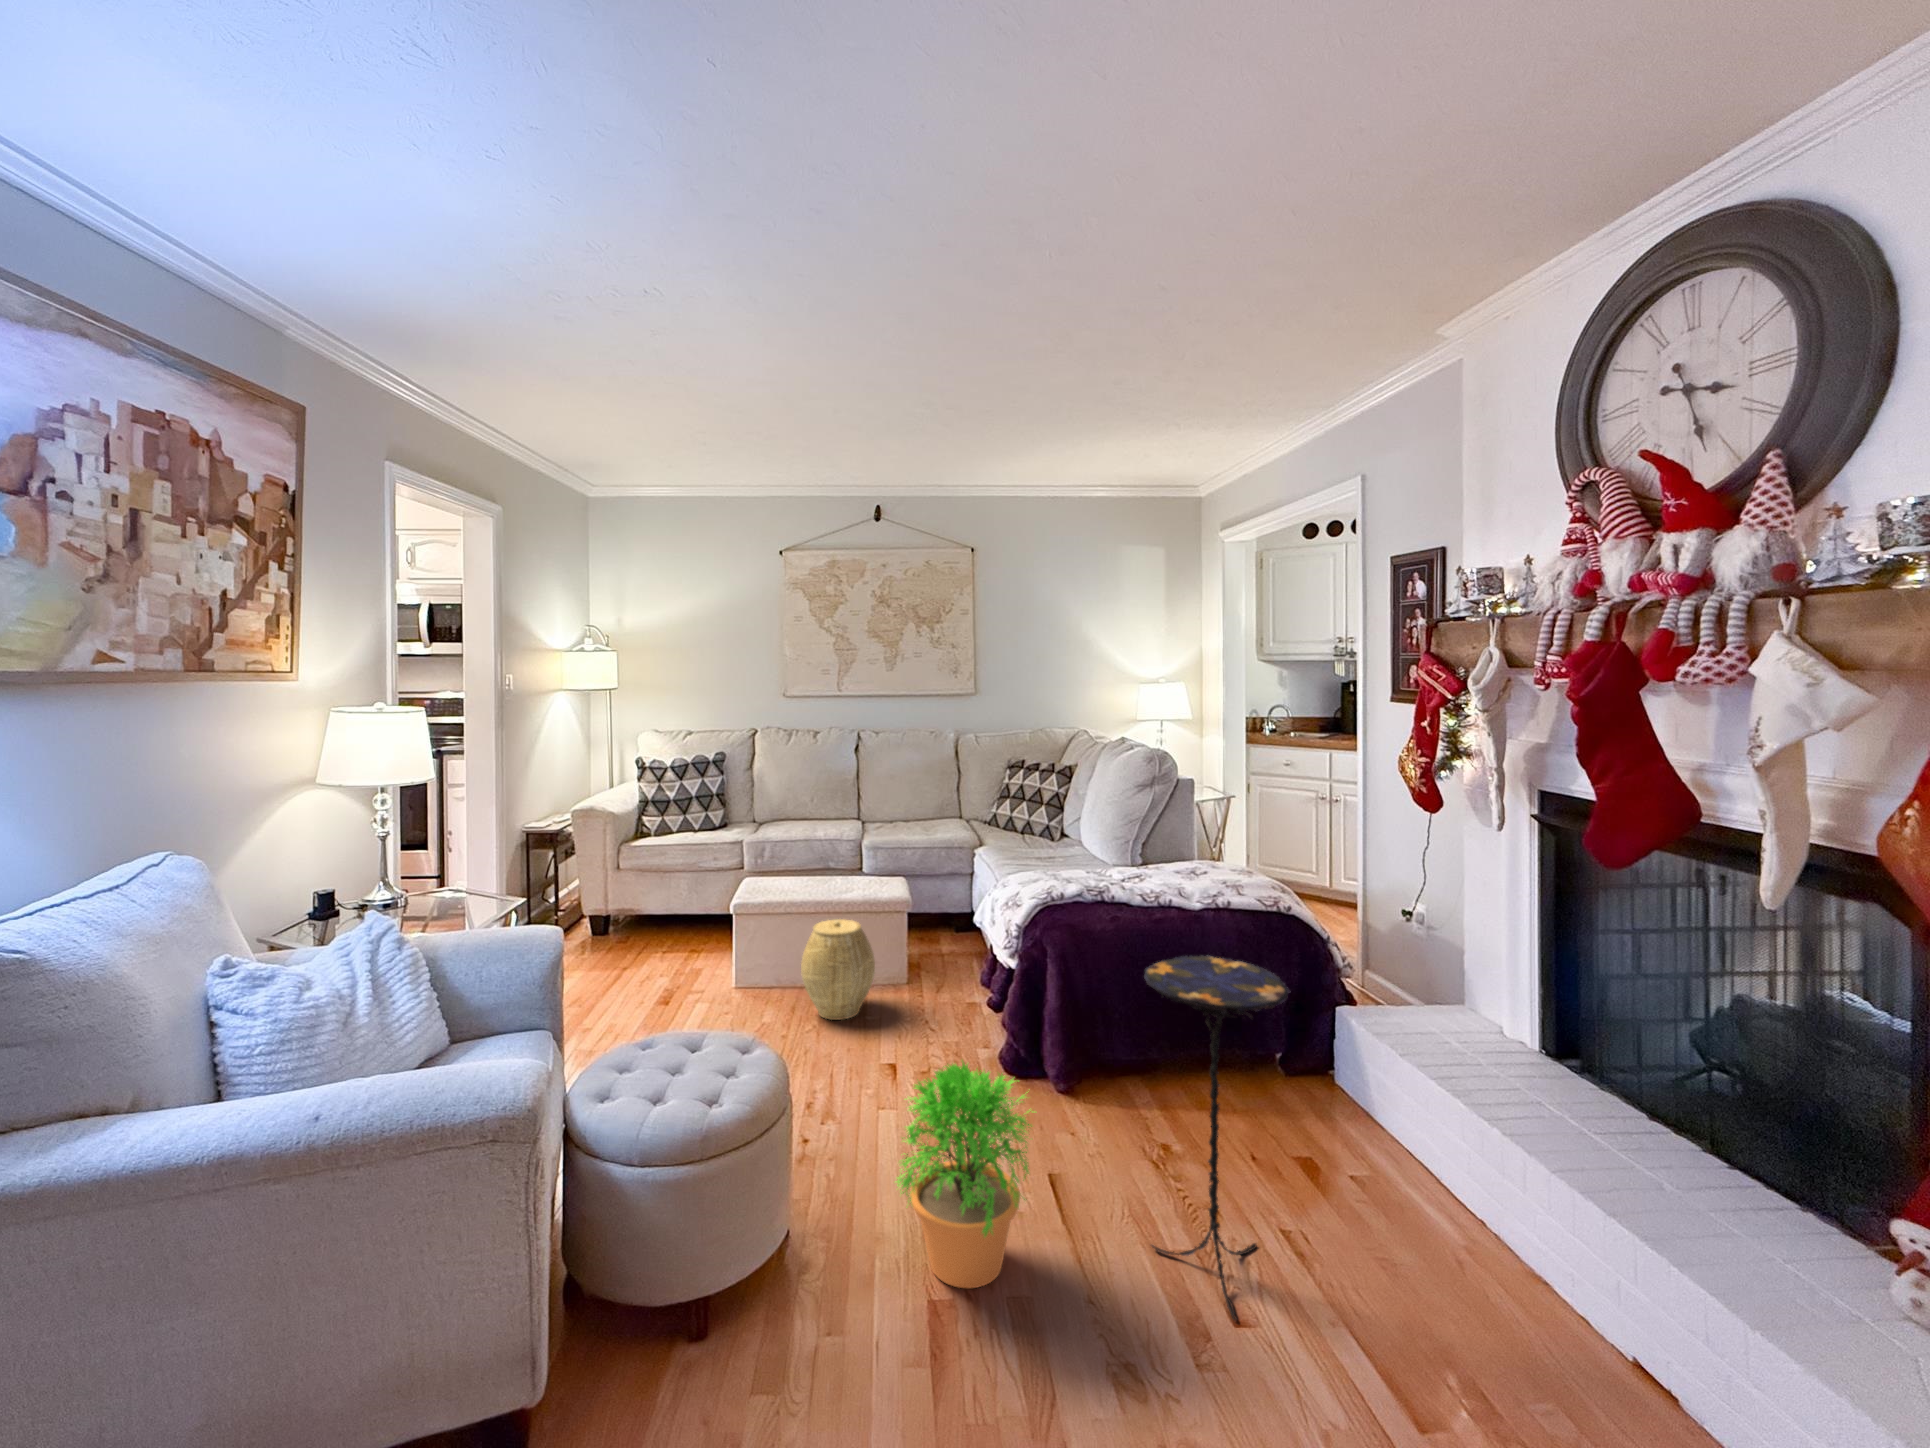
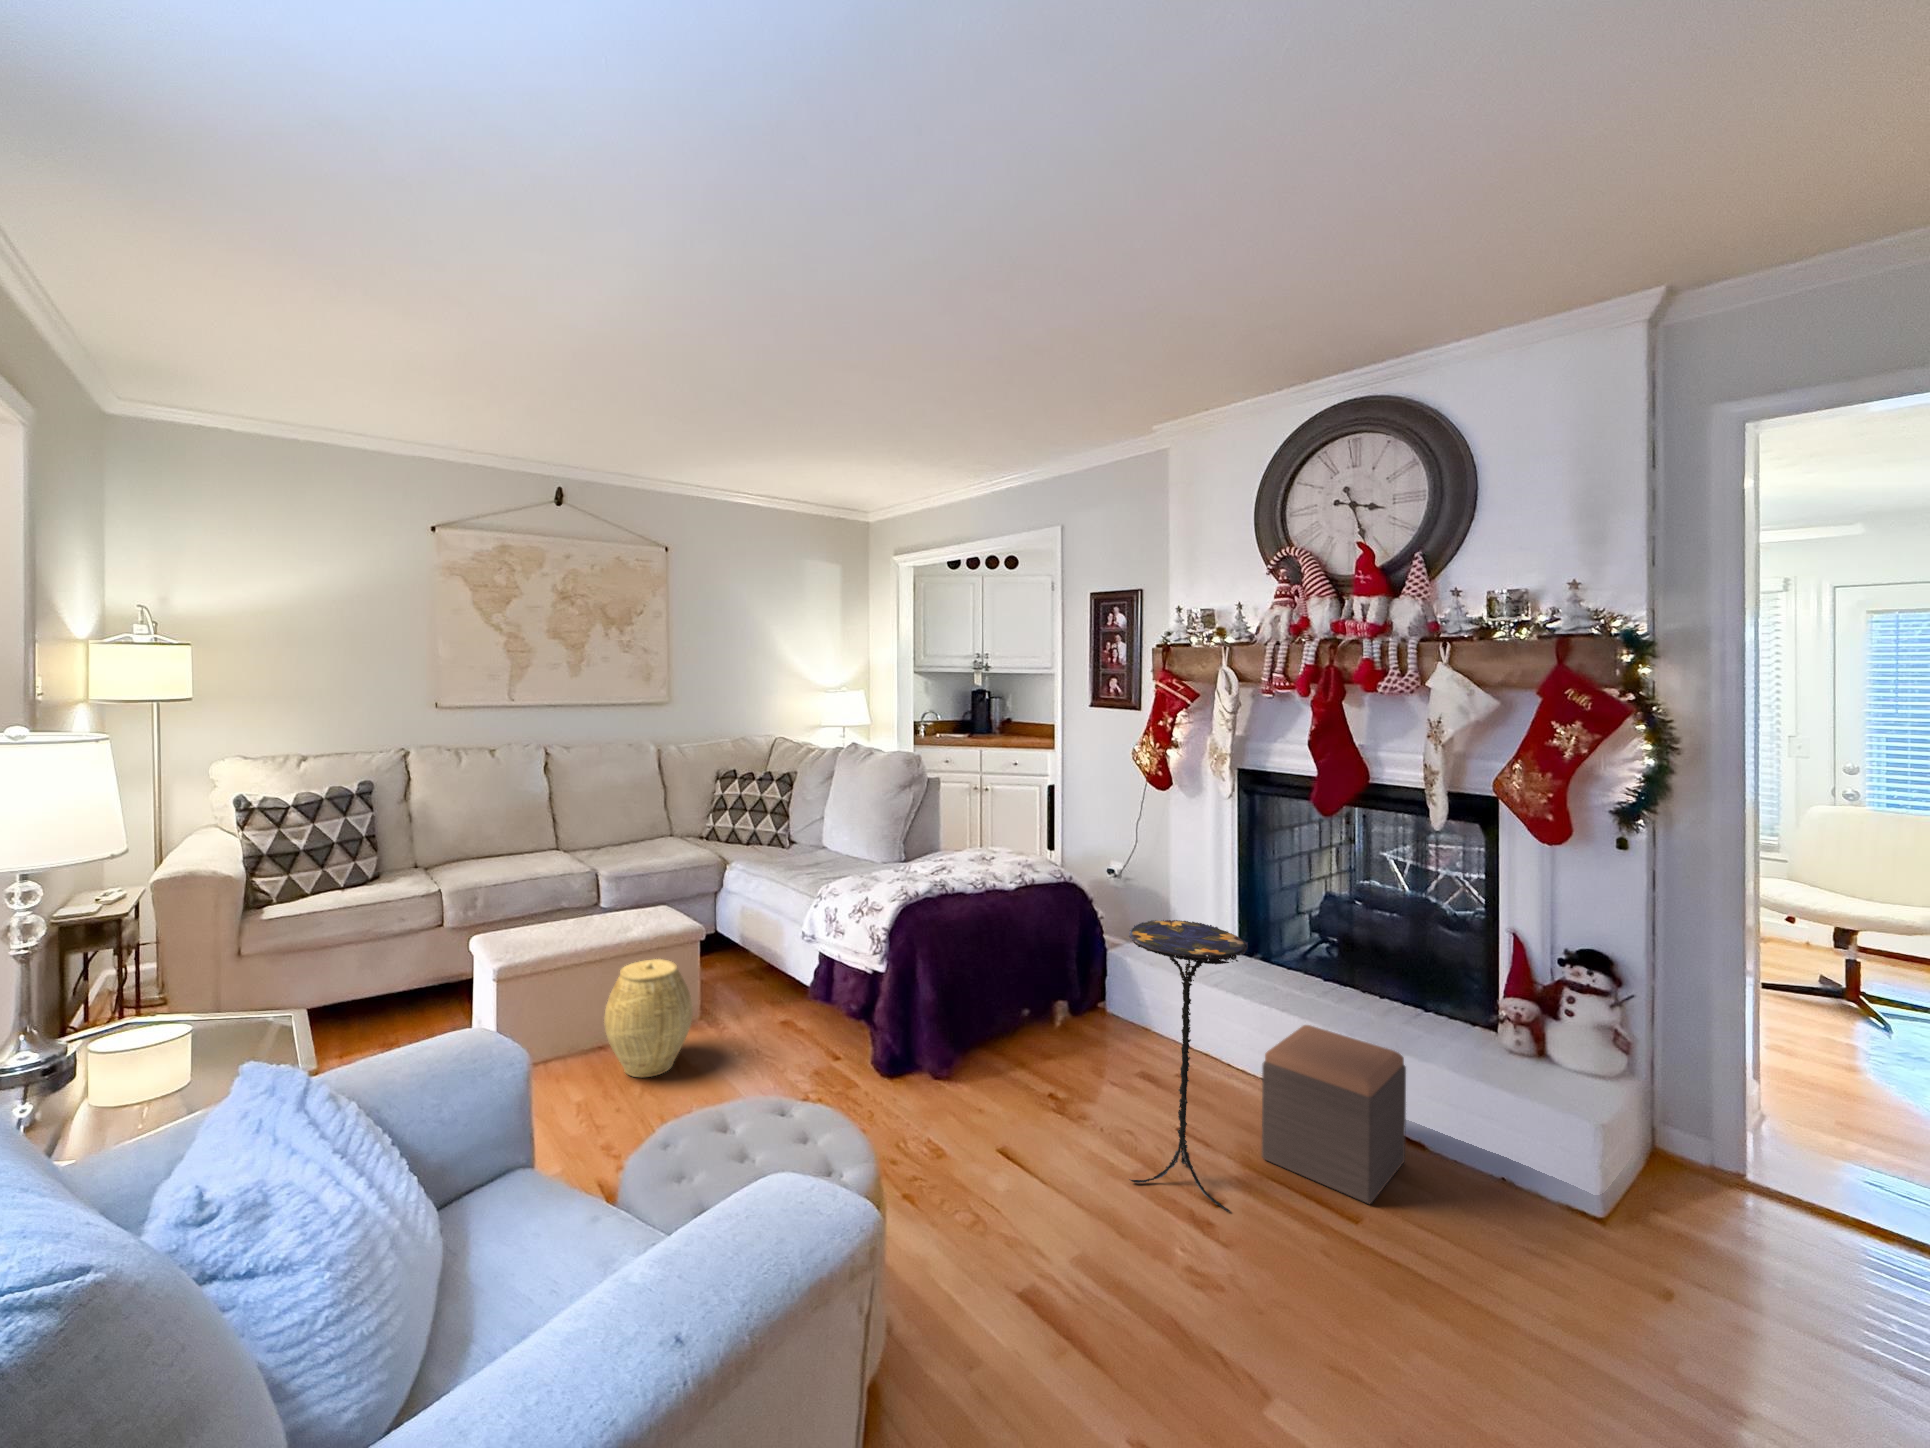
potted plant: present [895,1061,1034,1288] -> none [938,1060,1105,1282]
footstool: none [1349,1141,1580,1397] -> present [1262,1025,1406,1204]

